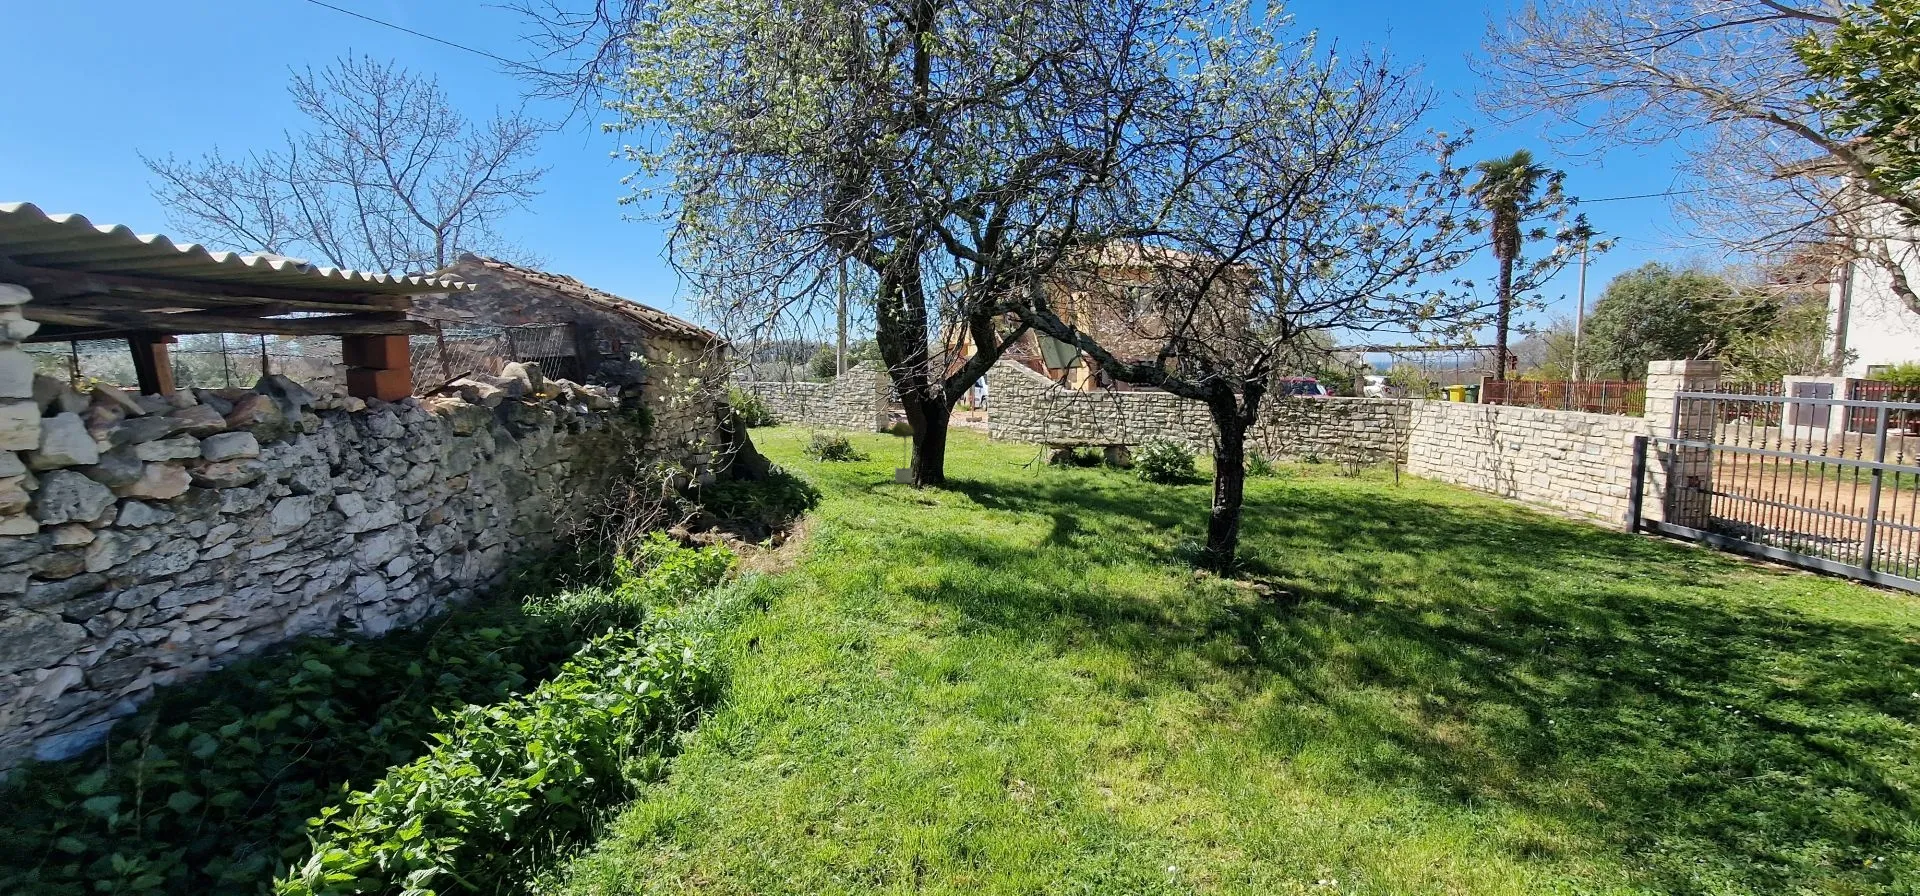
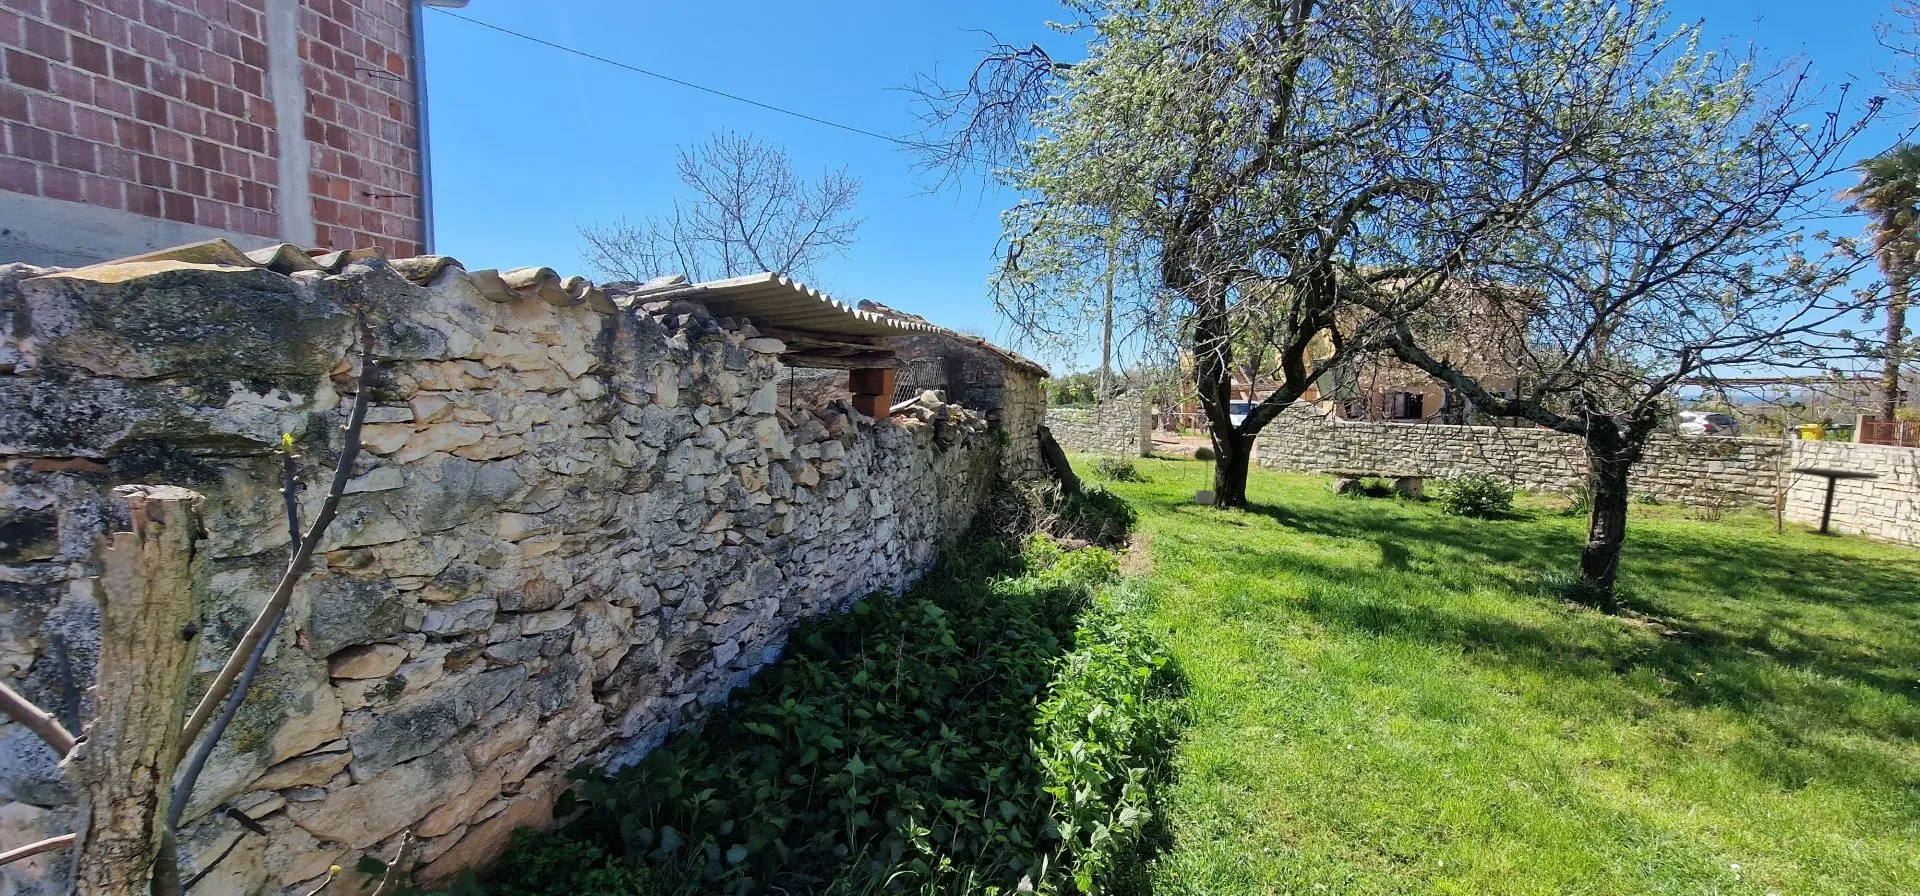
pedestal table: none [1406,426,1466,486] -> present [1791,468,1879,537]

